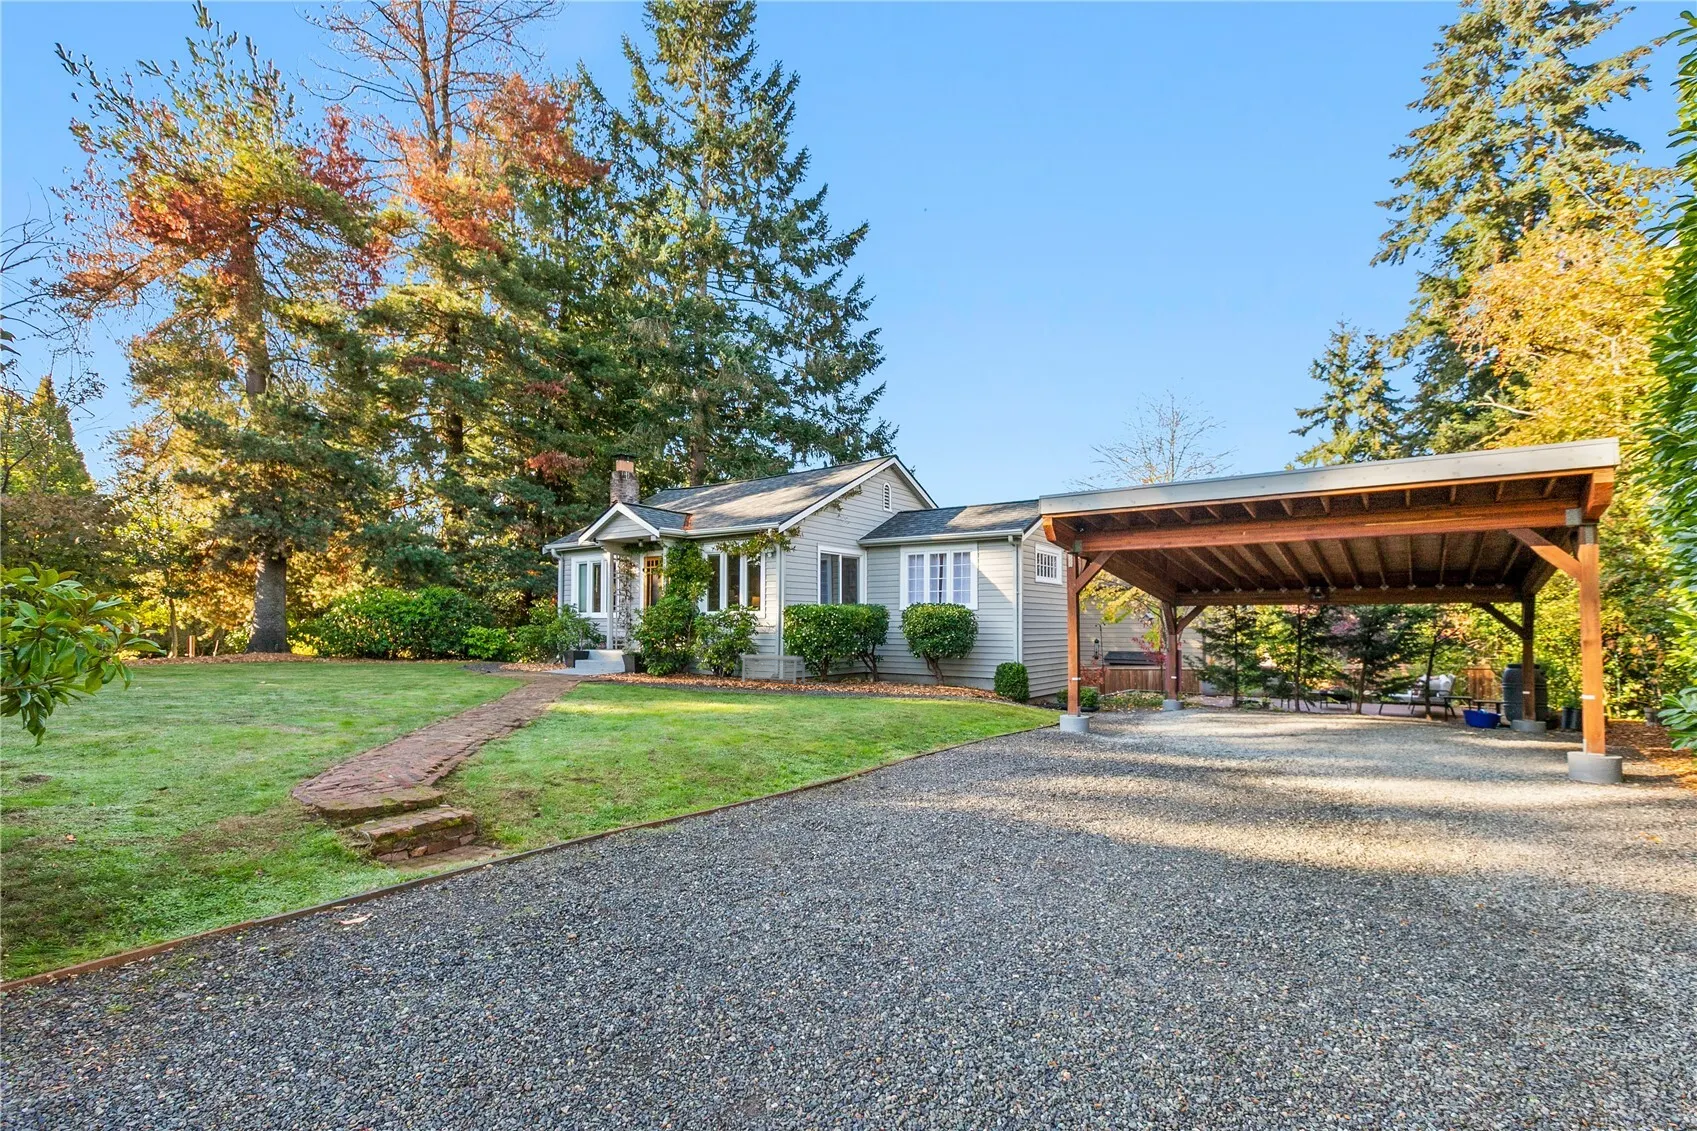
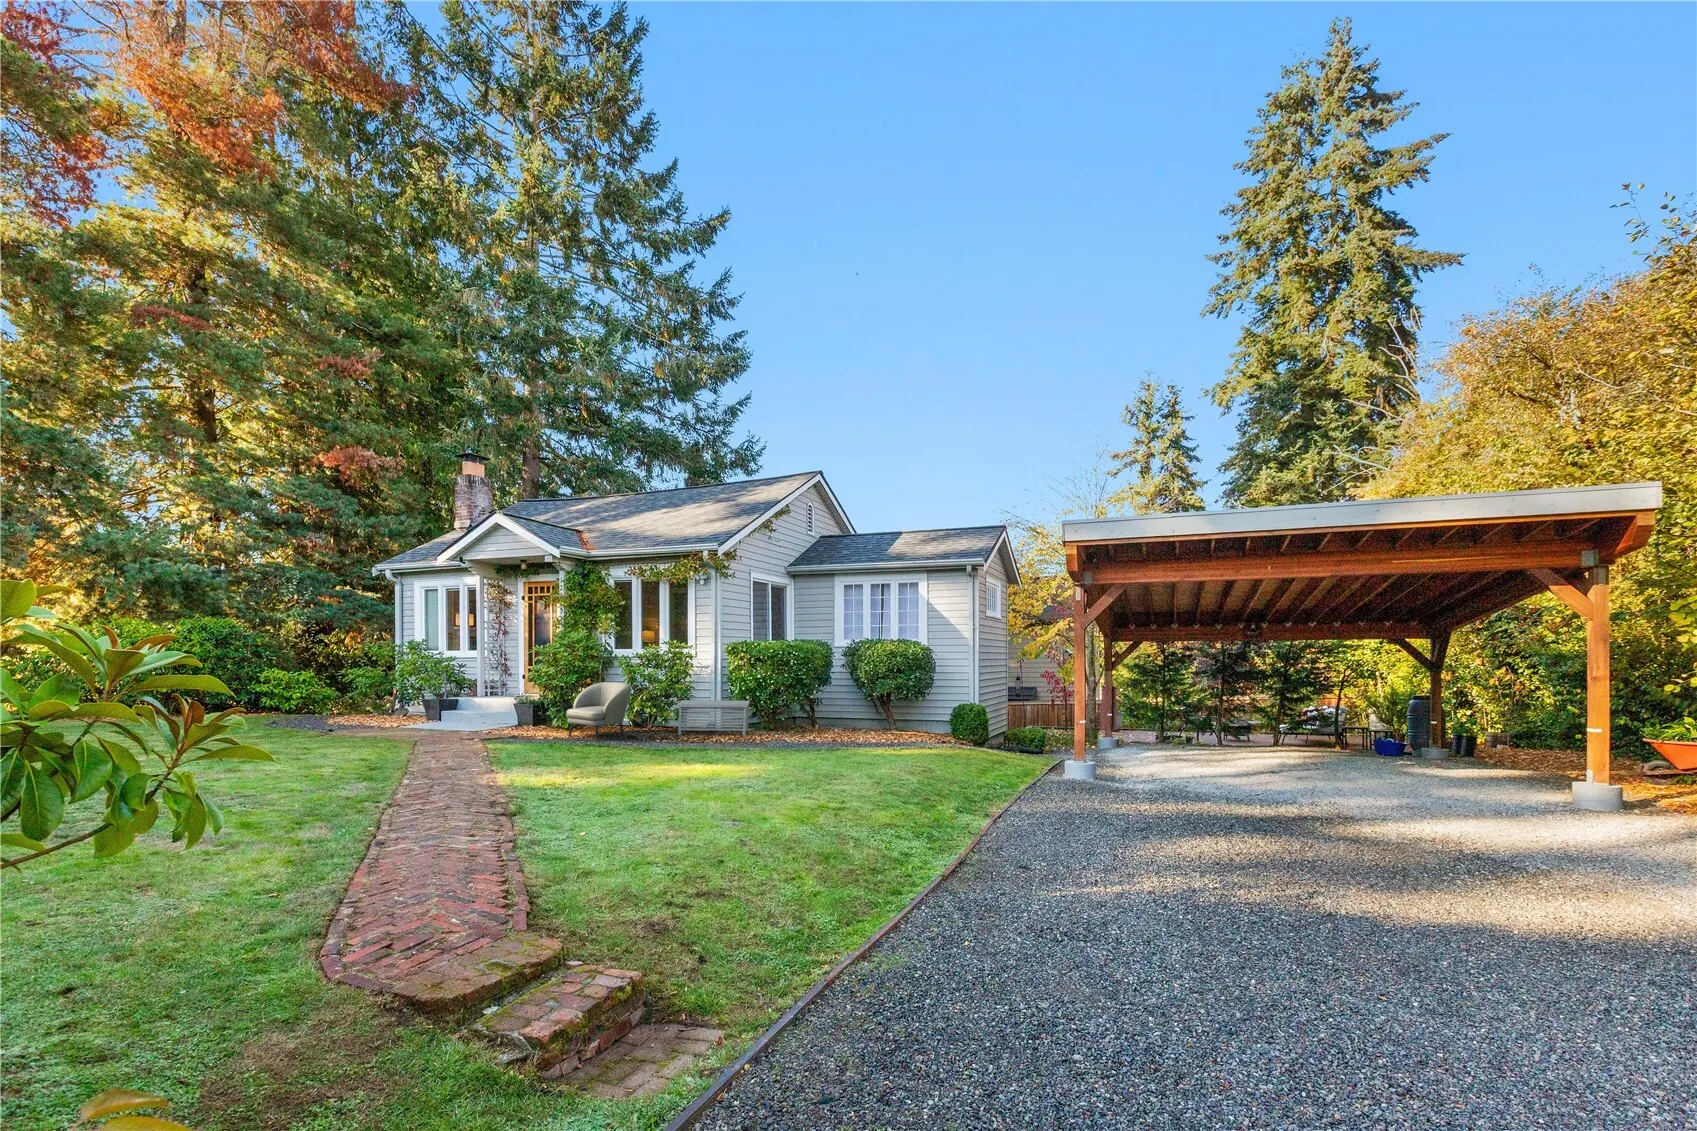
armchair: none [655,637,705,681] -> present [566,682,631,740]

